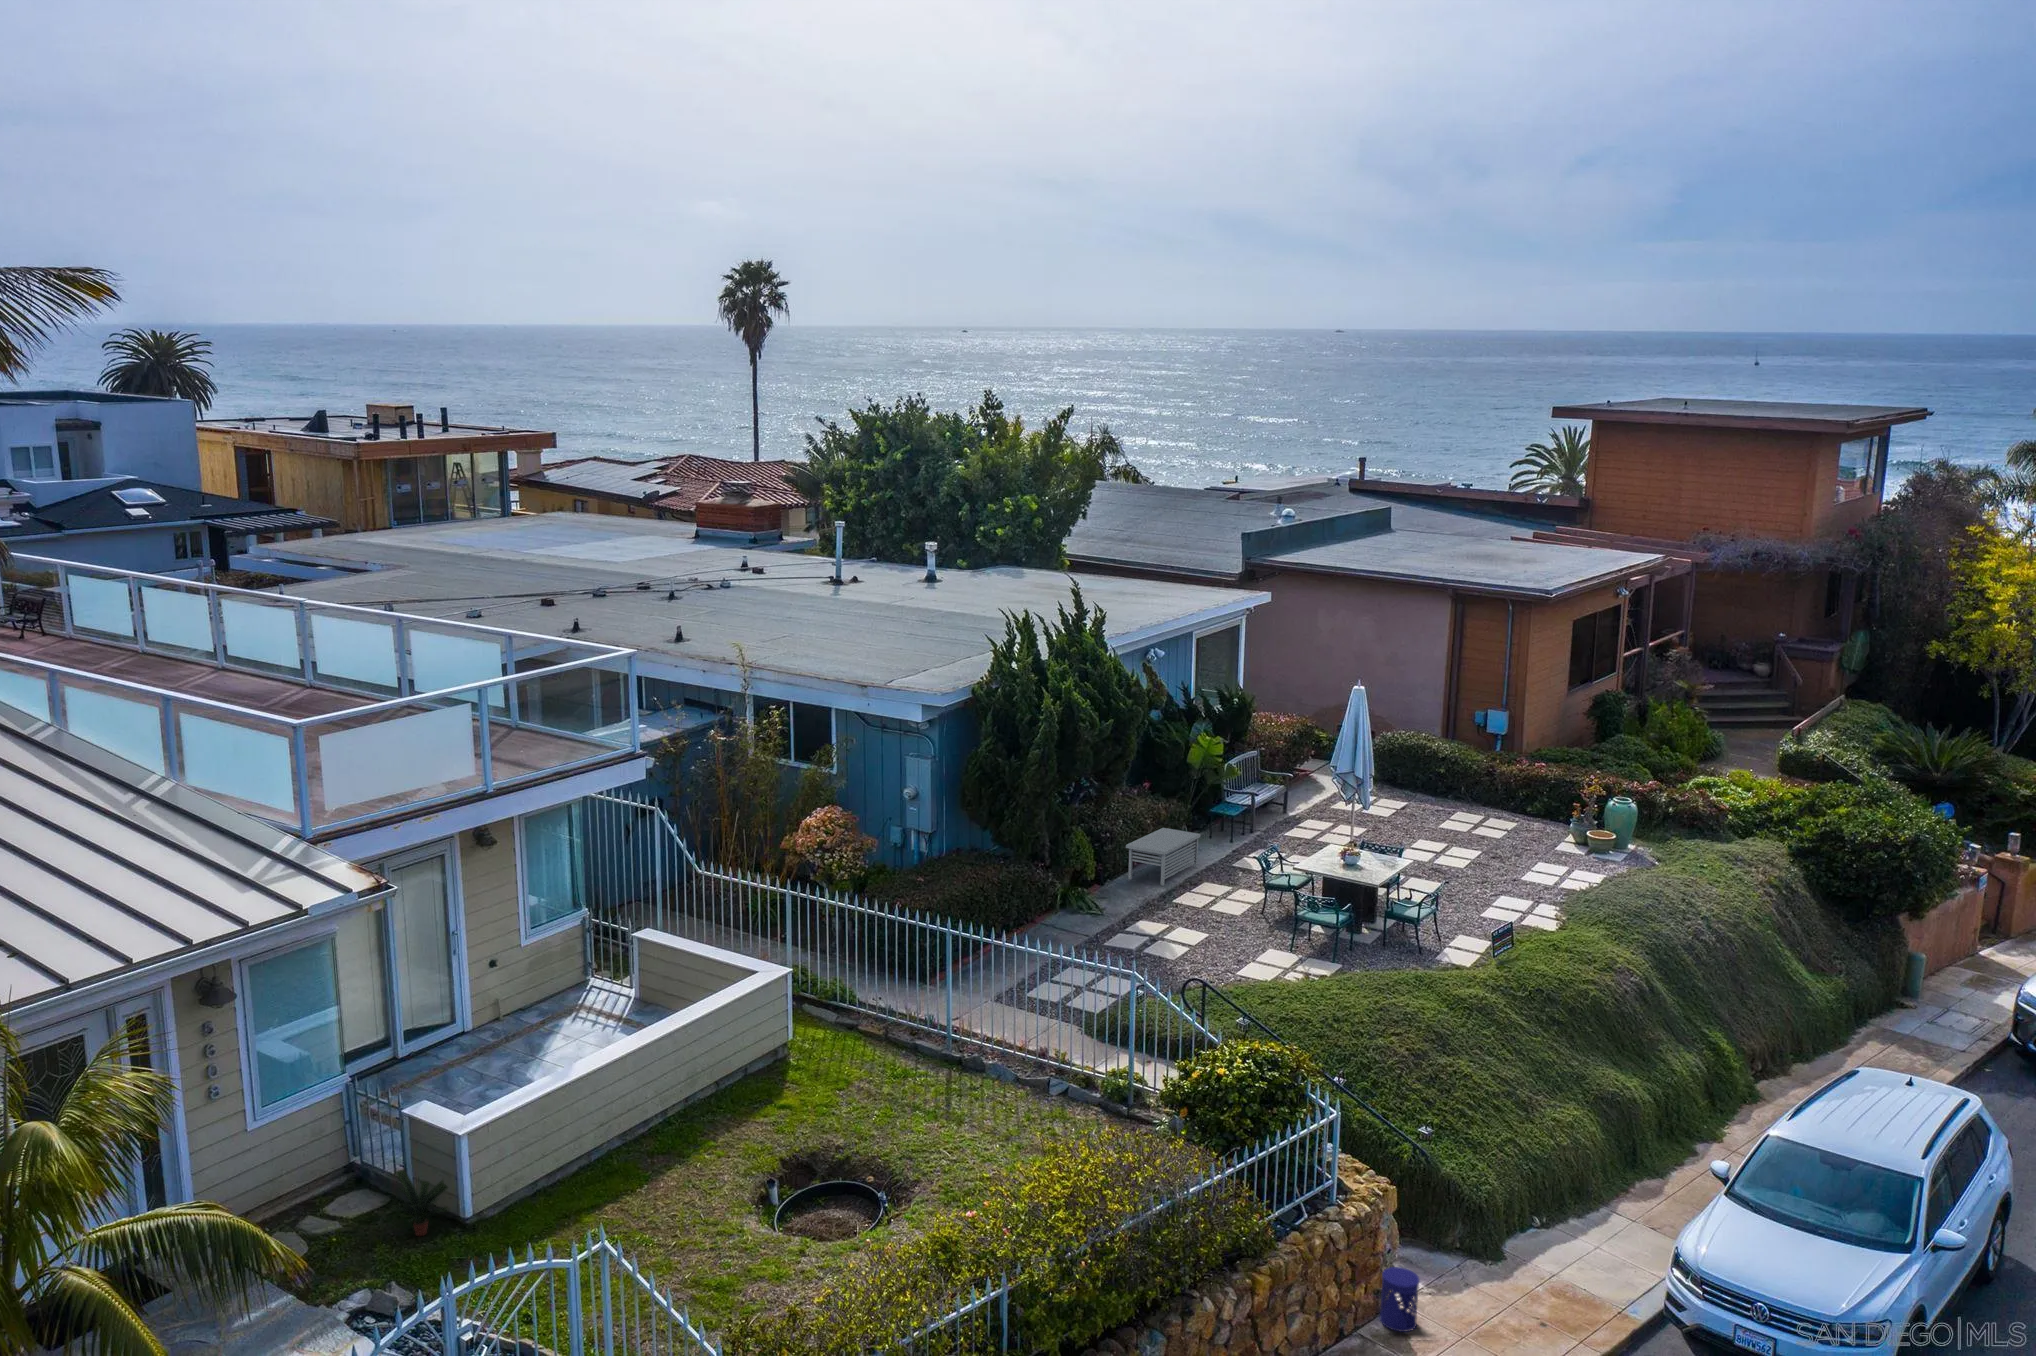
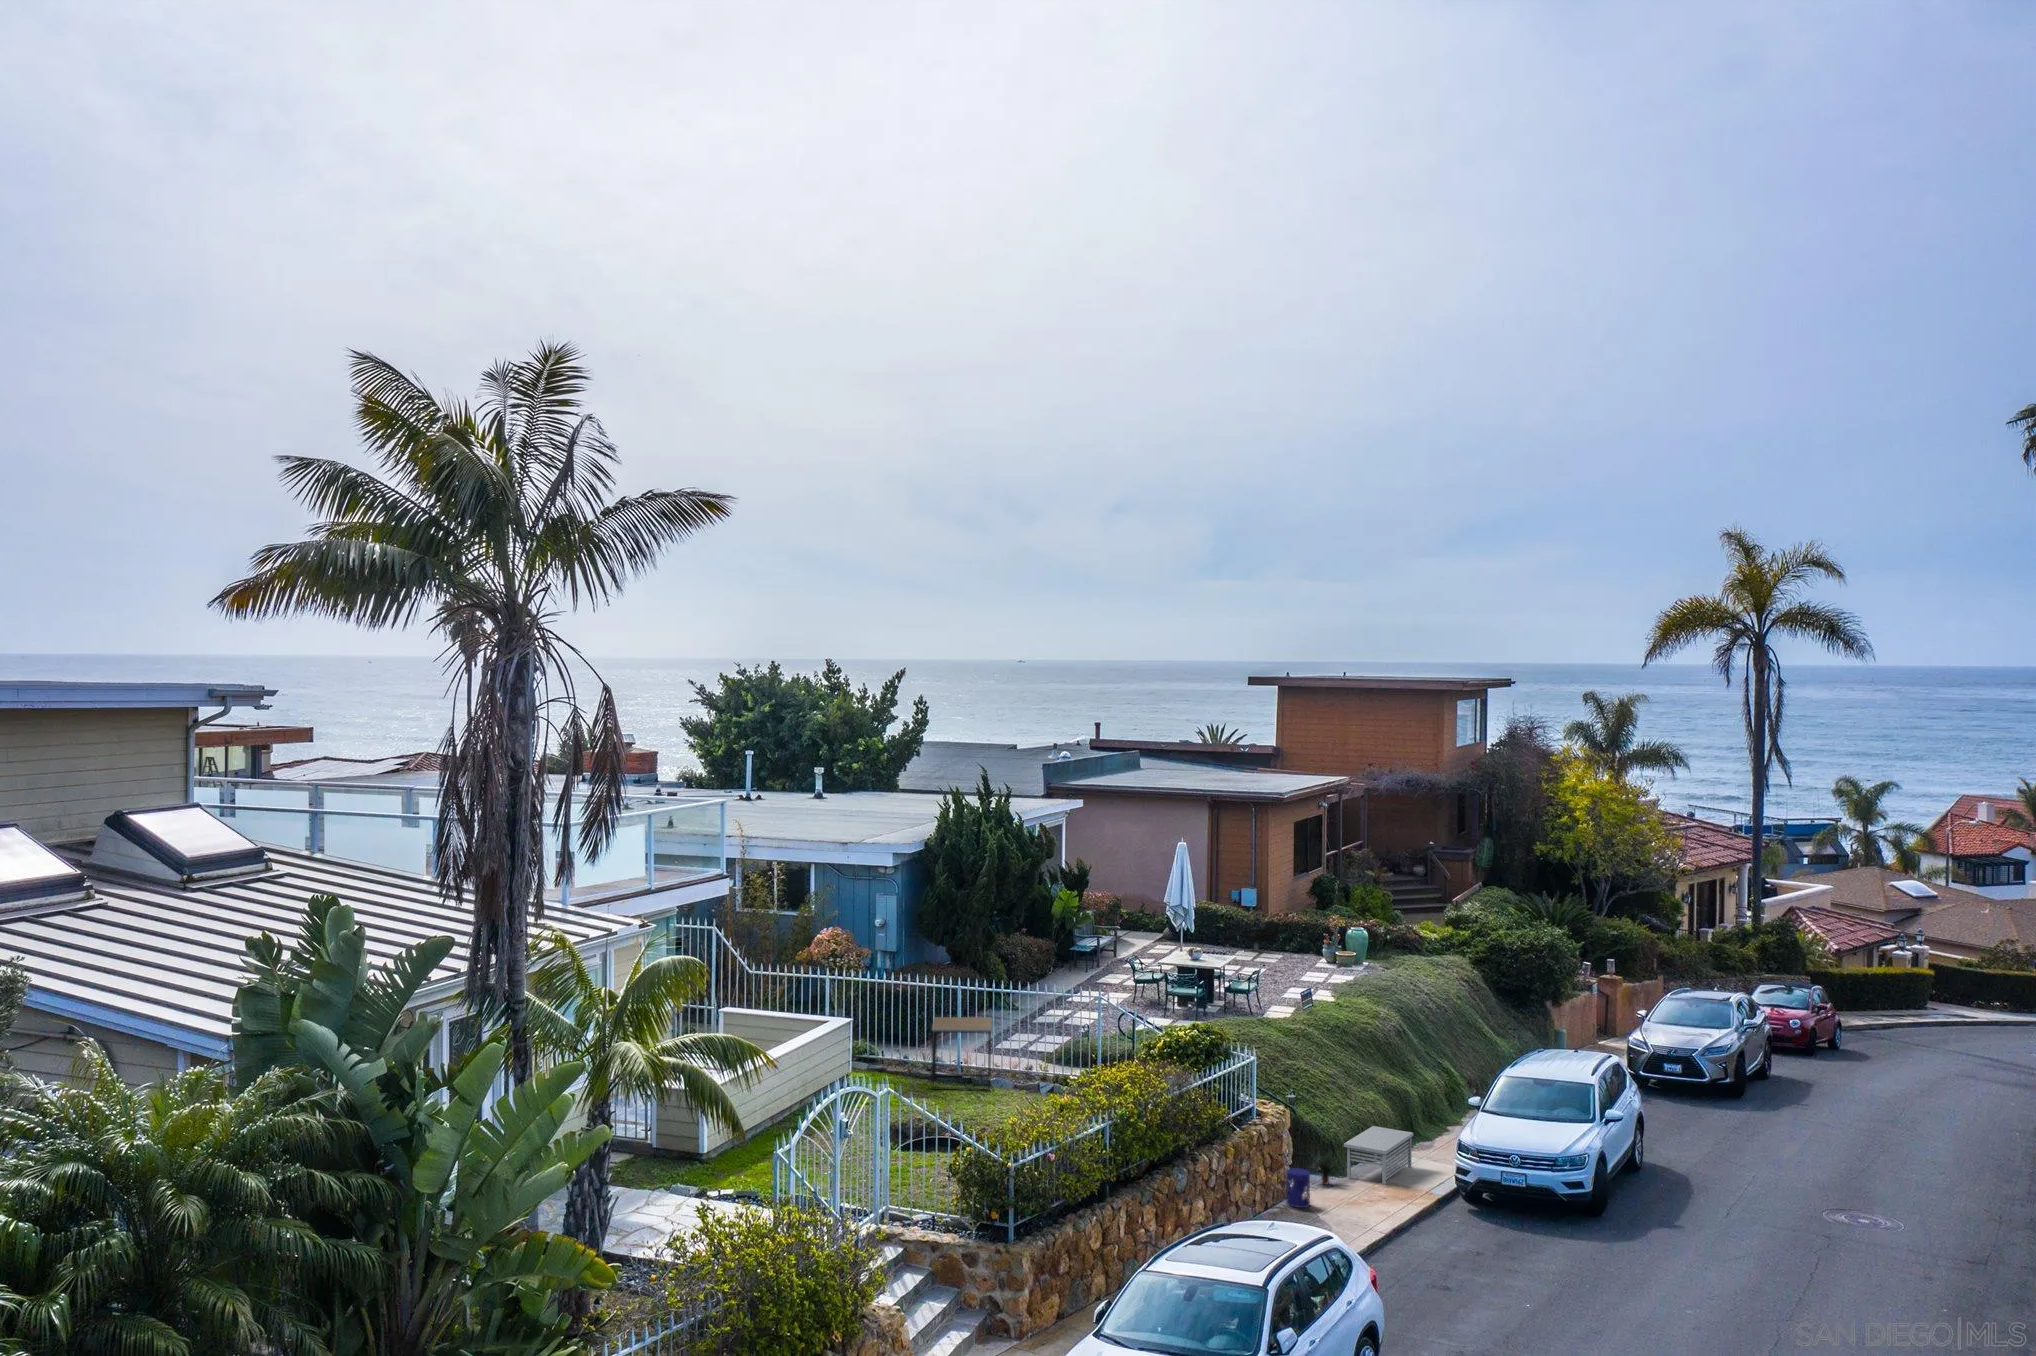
lounge chair: none [1461,771,1517,816] -> present [1242,921,1280,950]
storage bench: present [1126,828,1200,886] -> present [1344,1126,1413,1184]
side table: none [889,974,990,1093] -> present [931,1017,991,1091]
potted plant: present [393,1170,448,1236] -> present [1316,1152,1339,1185]

